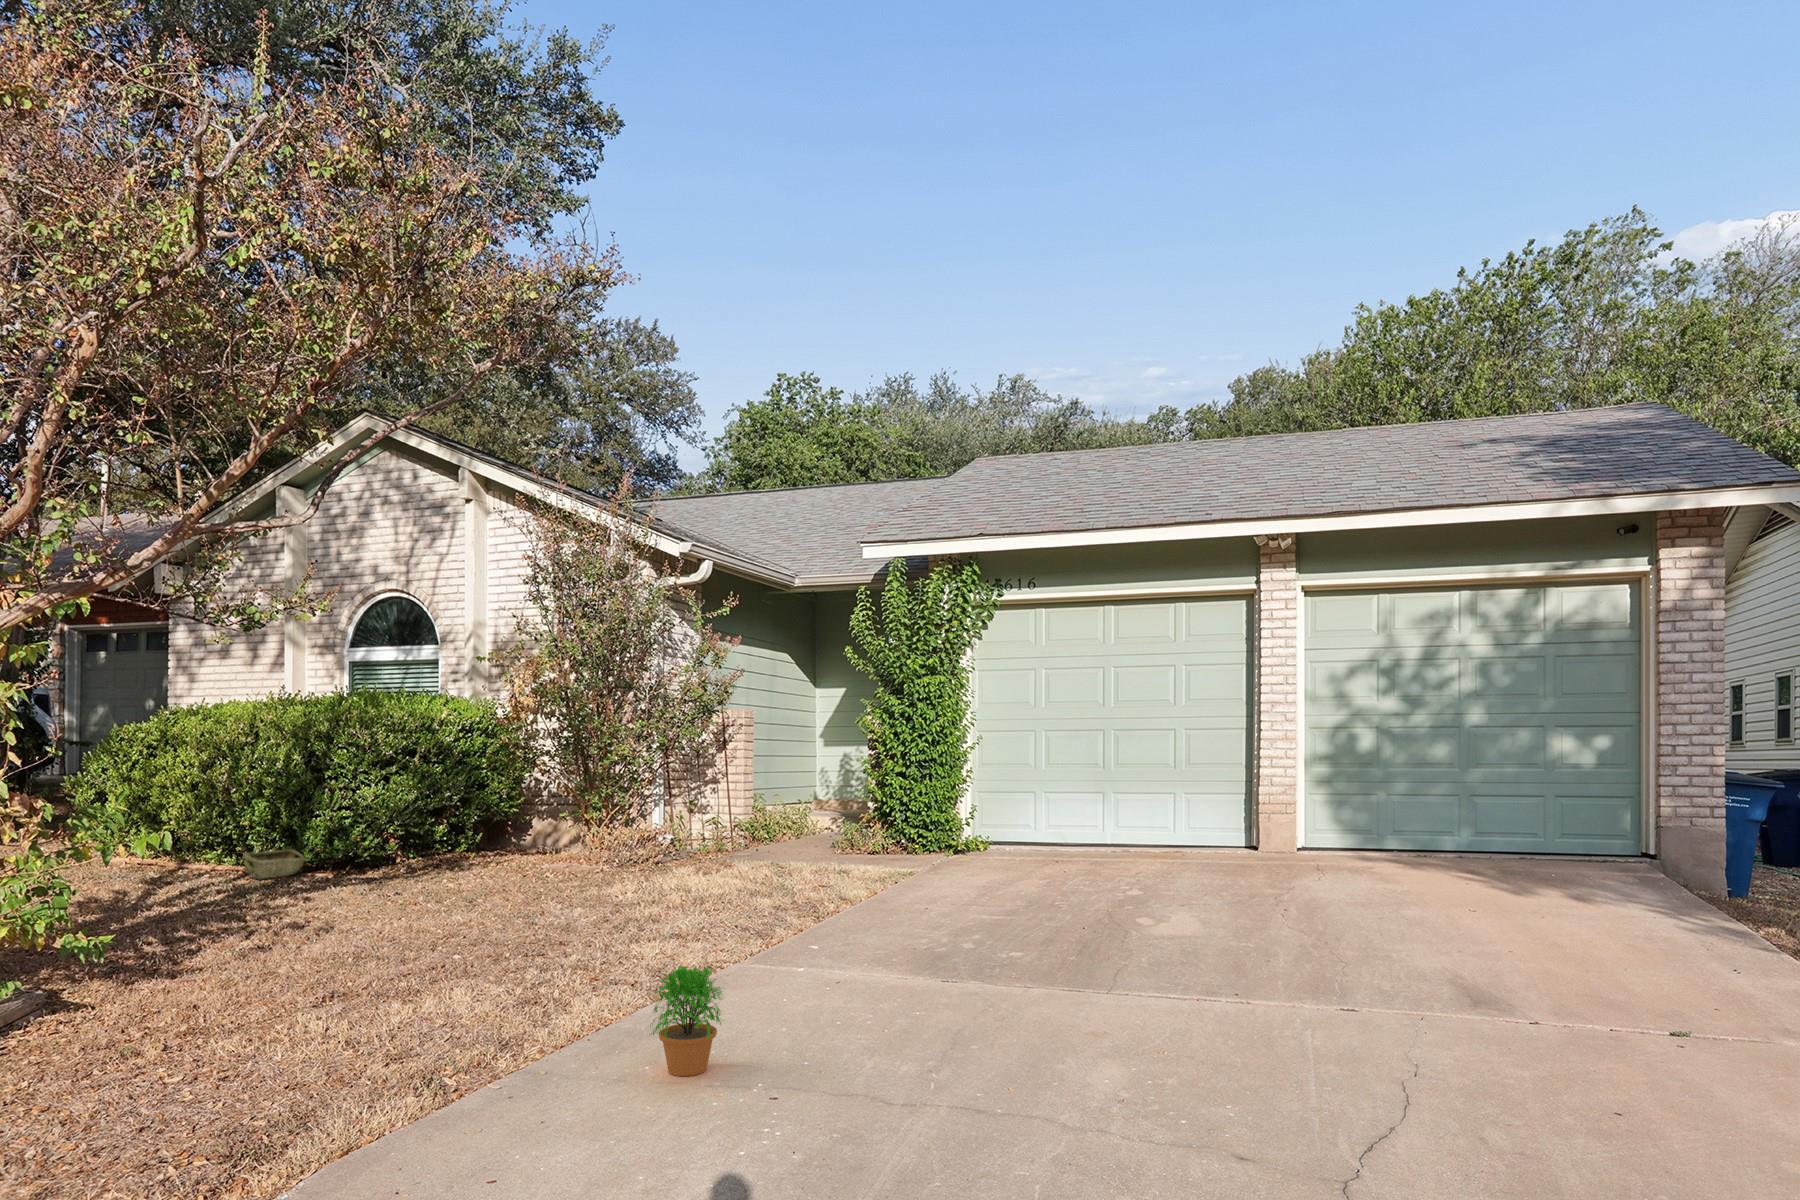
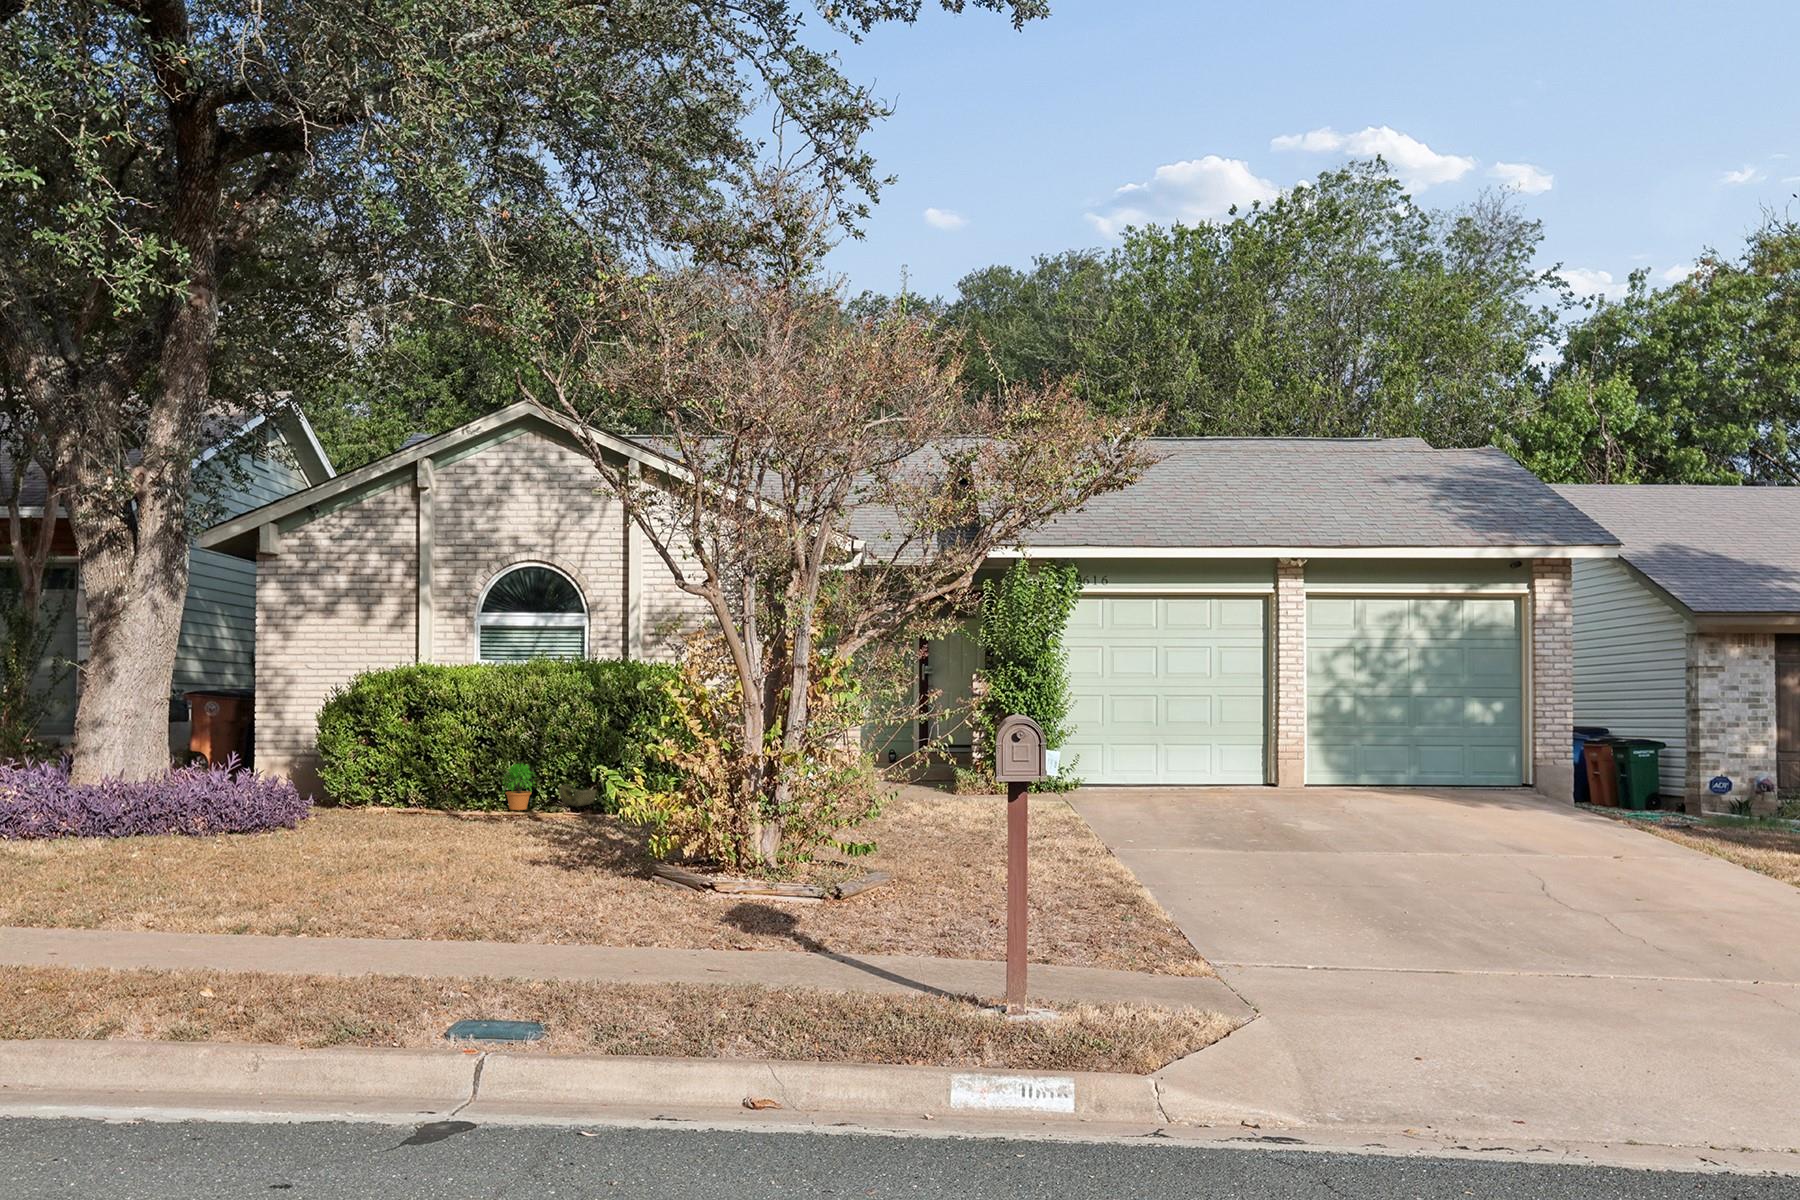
potted plant: present [650,966,724,1076] -> present [503,764,534,810]

